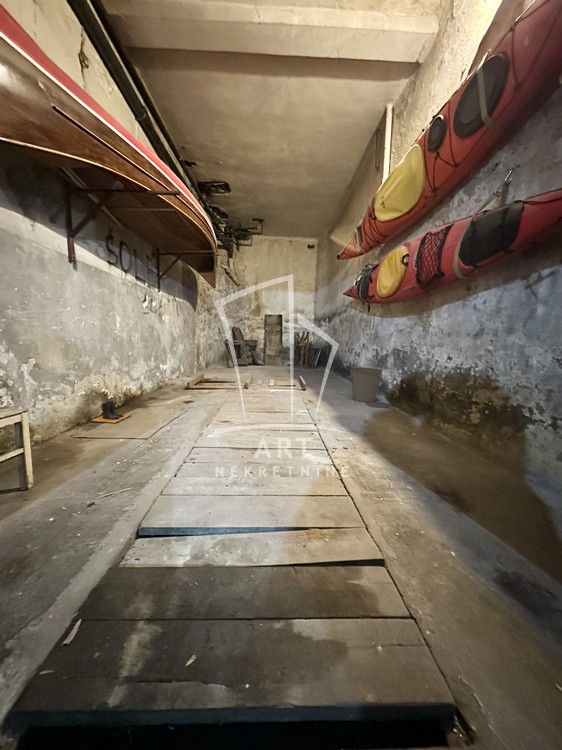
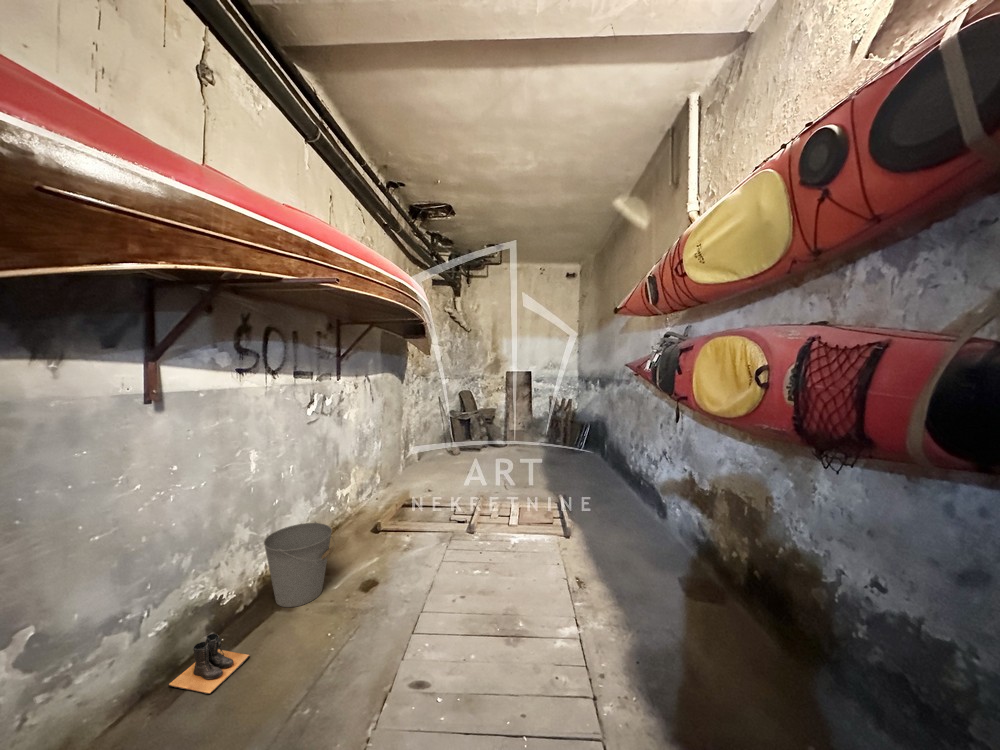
bucket: present [348,367,382,402] -> present [264,522,334,607]

